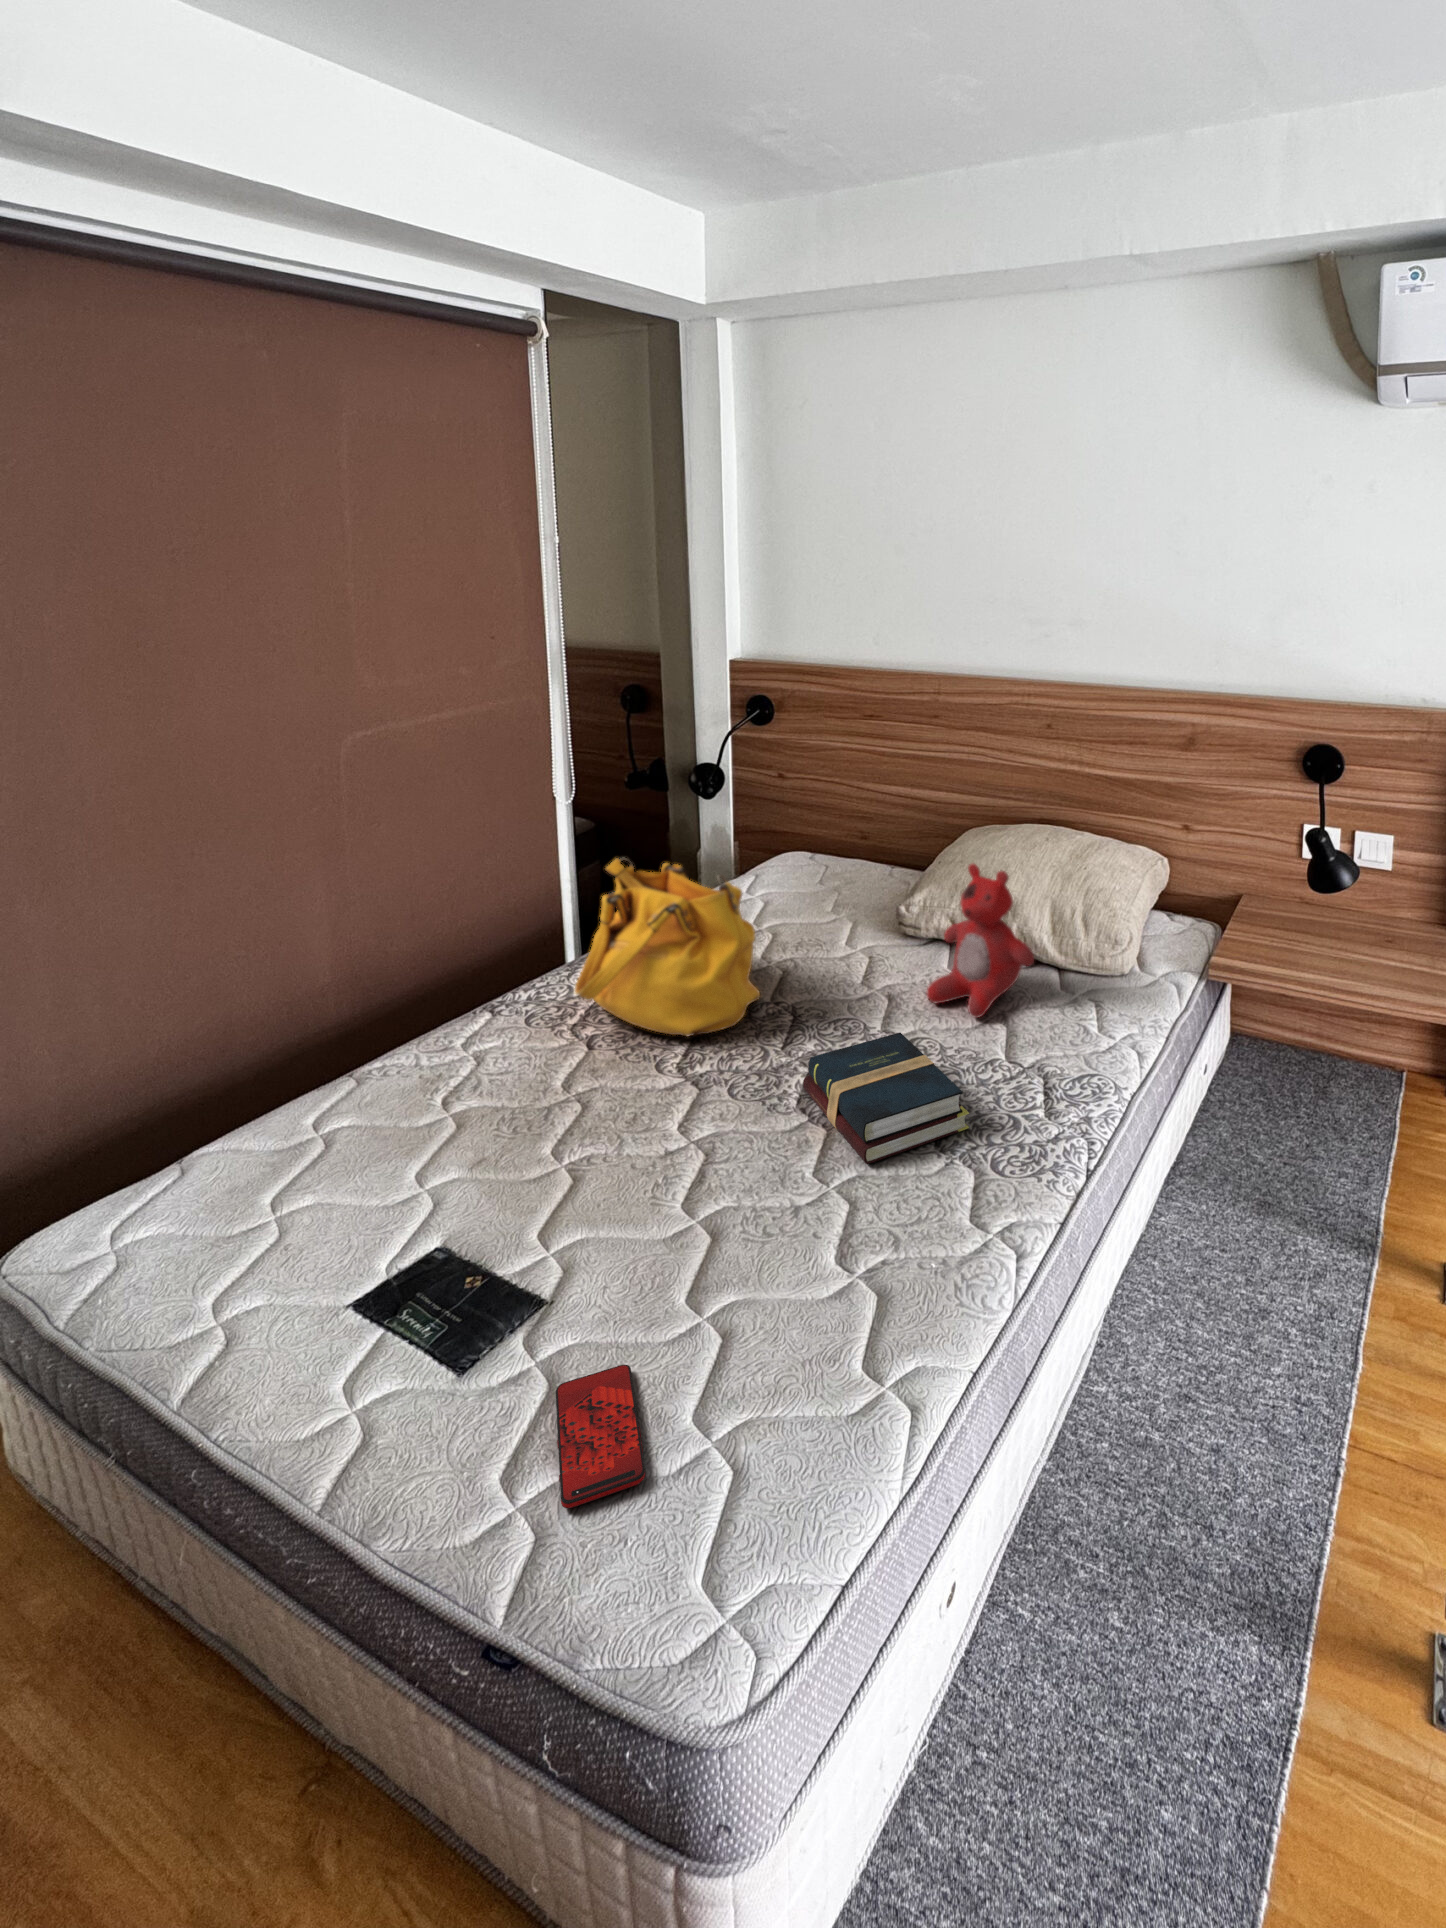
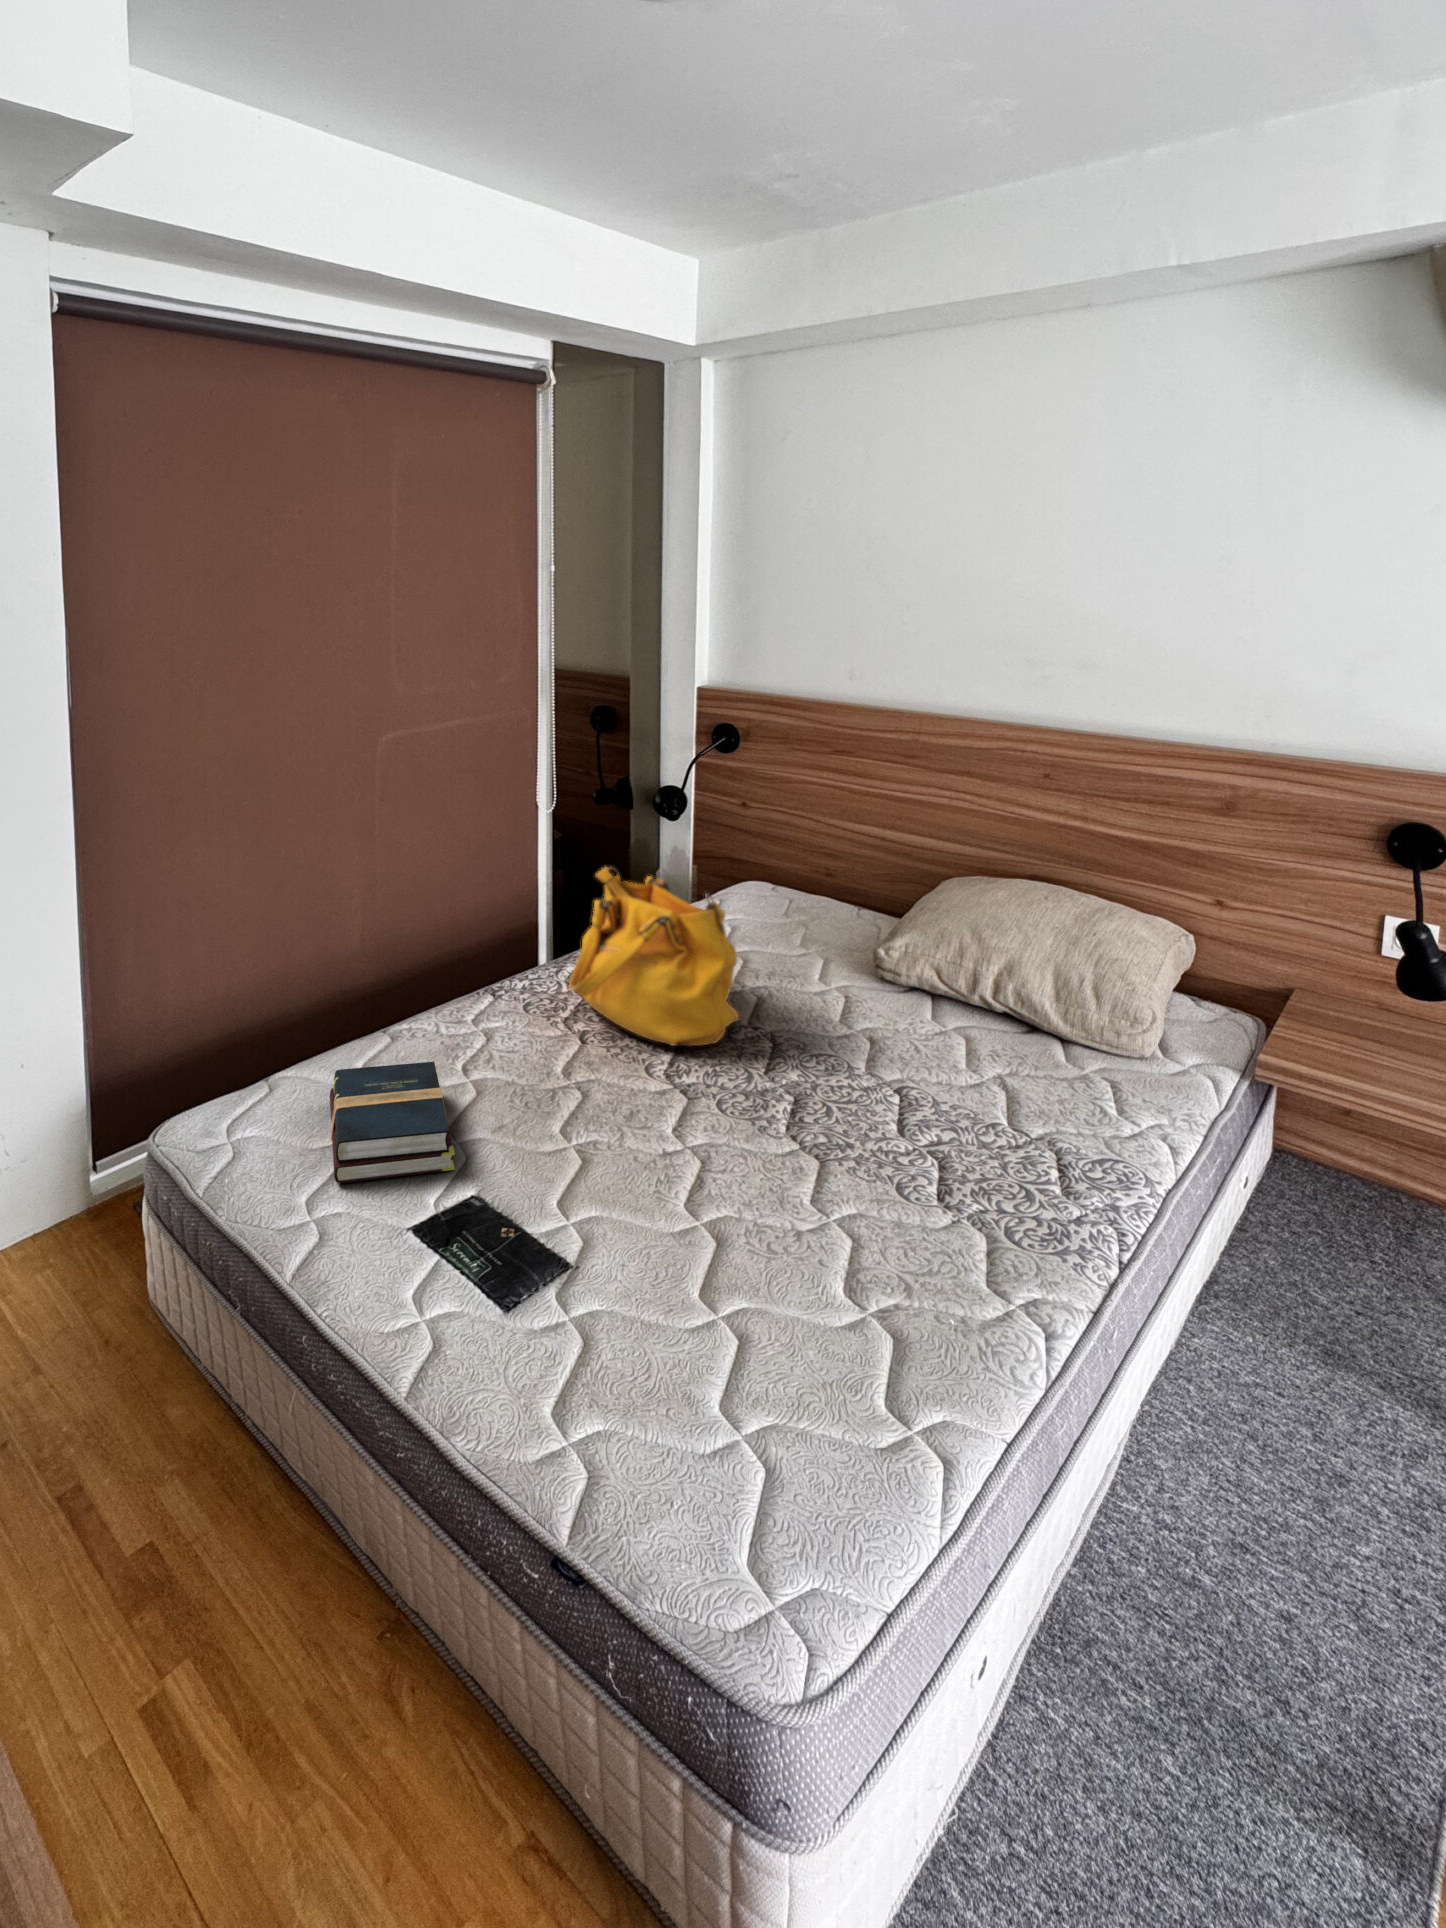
stuffed bear: present [927,864,1034,1018] -> none [913,914,1039,1078]
hardback book: present [803,1032,969,1164] -> present [330,1062,455,1183]
smartphone: present [556,1365,645,1508] -> none [592,1341,682,1458]

